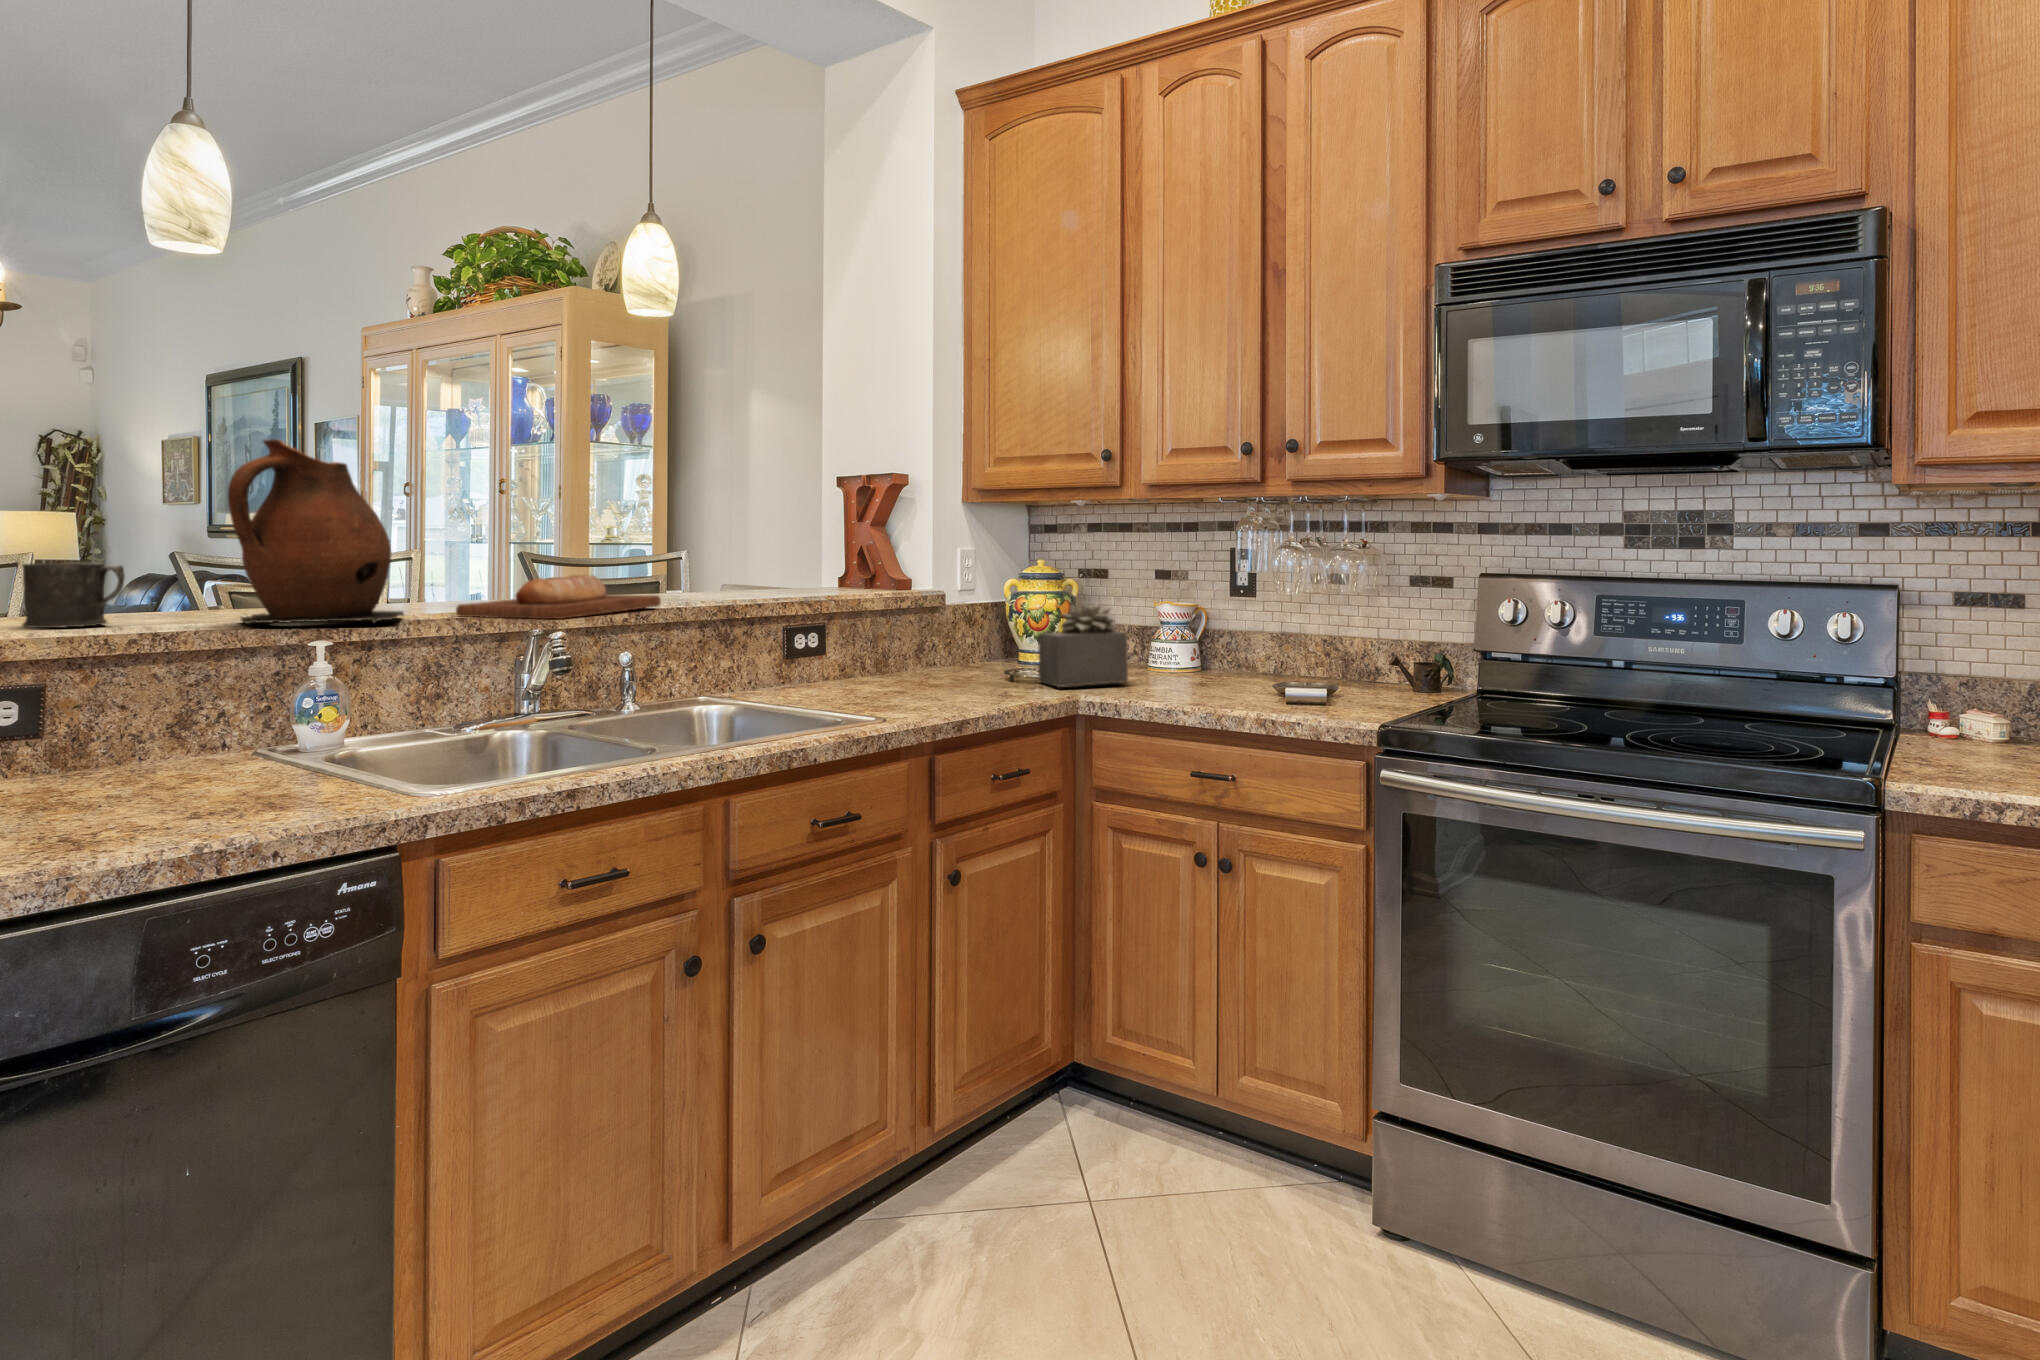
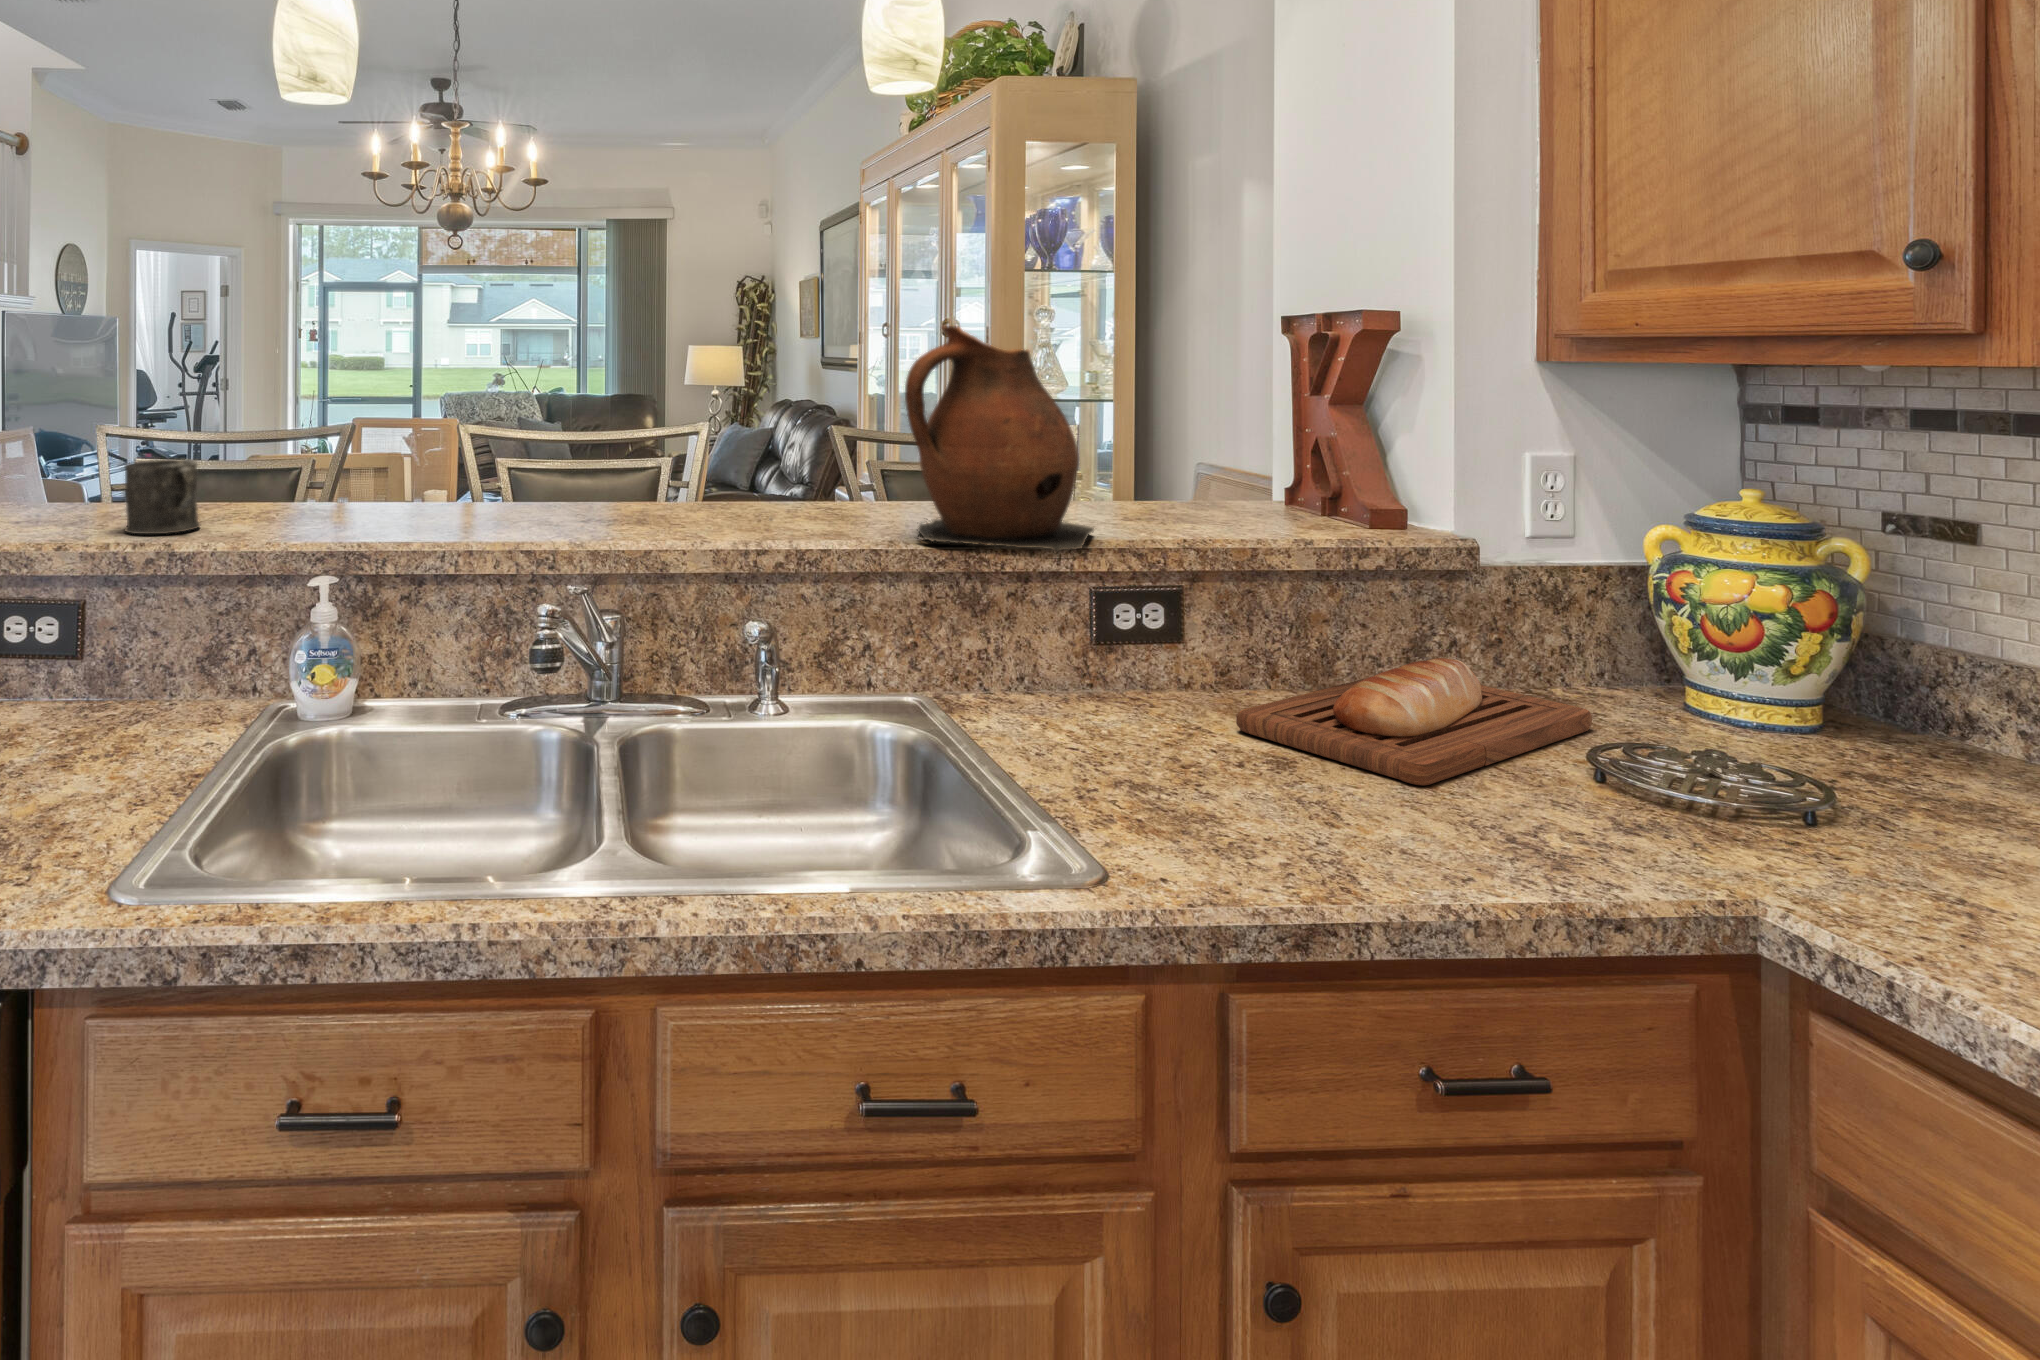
ceramic pitcher: present [228,439,404,624] -> present [905,326,1093,554]
bread loaf: present [456,575,661,619] -> present [1236,658,1592,786]
succulent plant: present [1038,603,1128,687] -> none [1673,633,2001,892]

